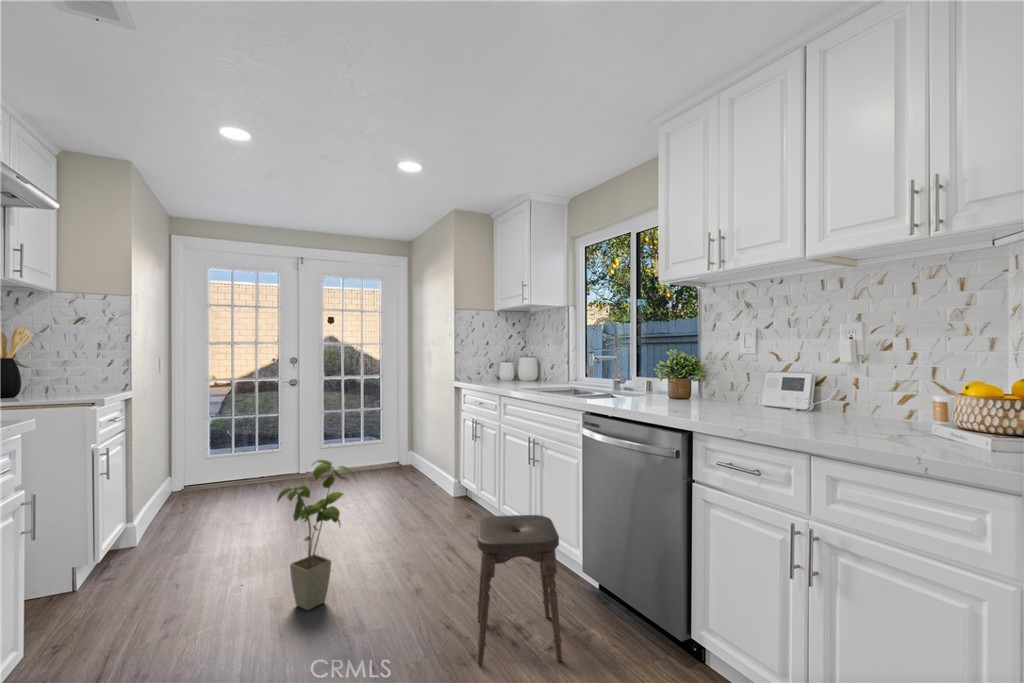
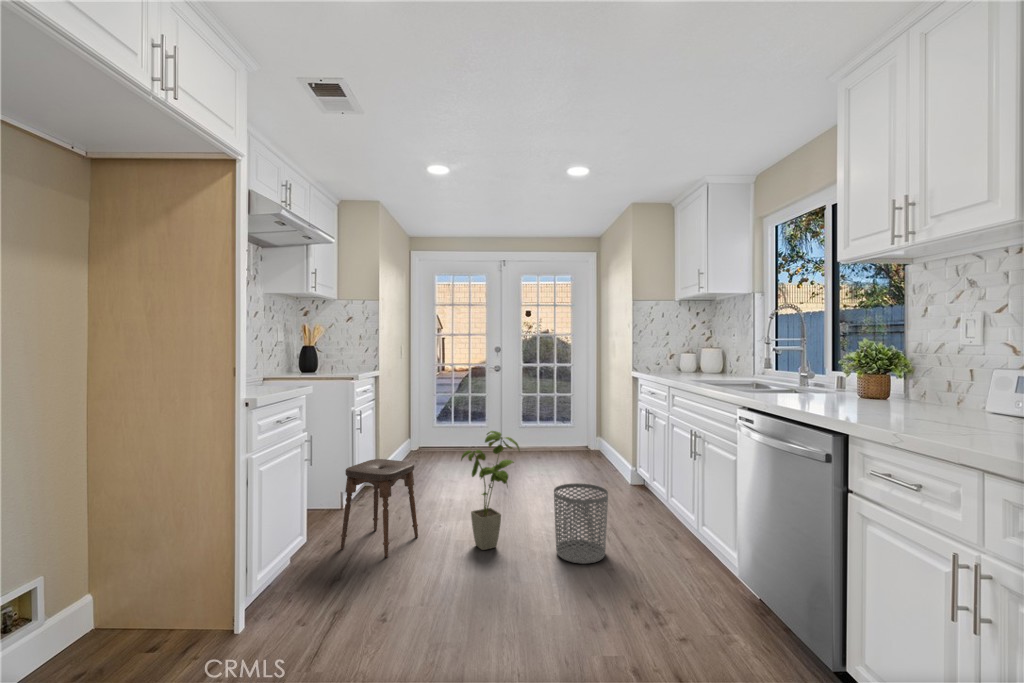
waste bin: none [397,508,458,601] -> present [554,483,608,564]
stool: present [477,515,562,665] -> present [341,459,418,557]

